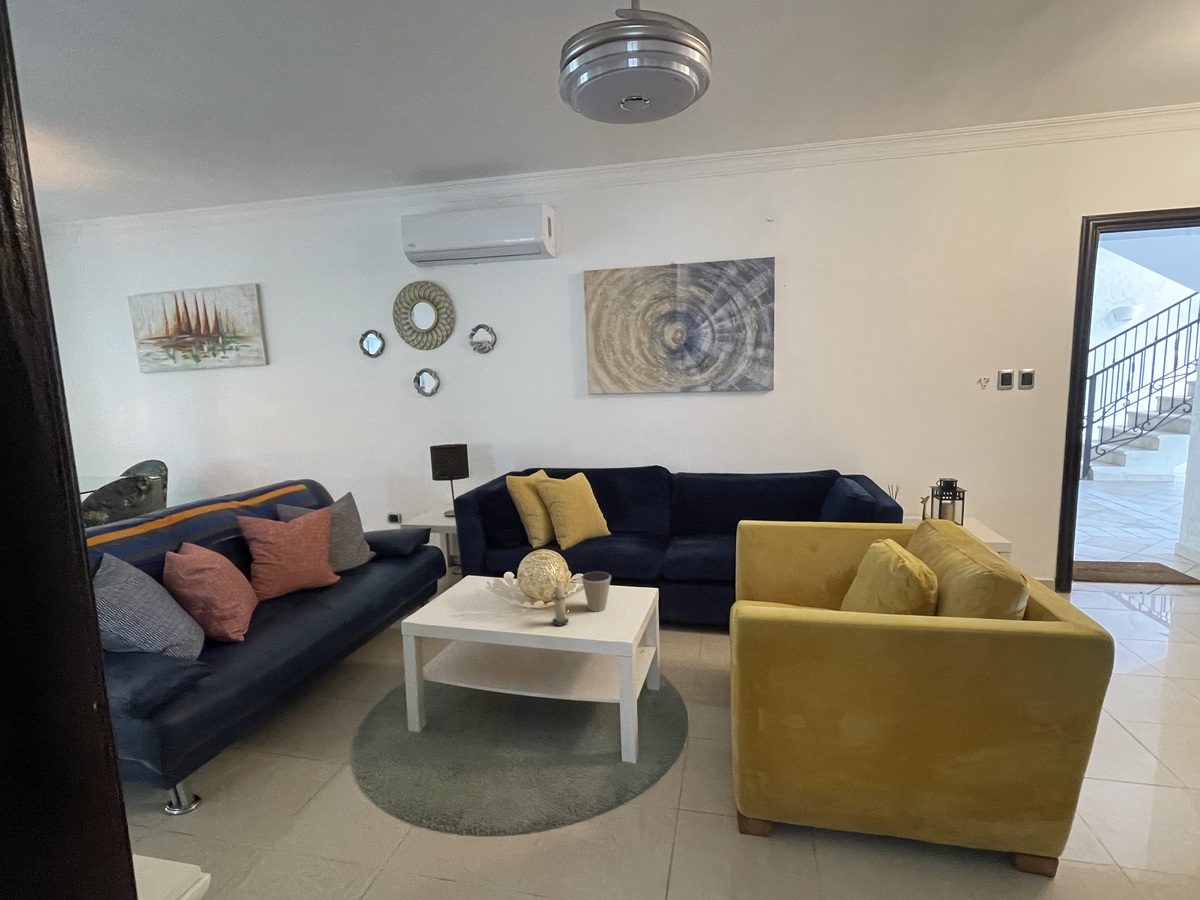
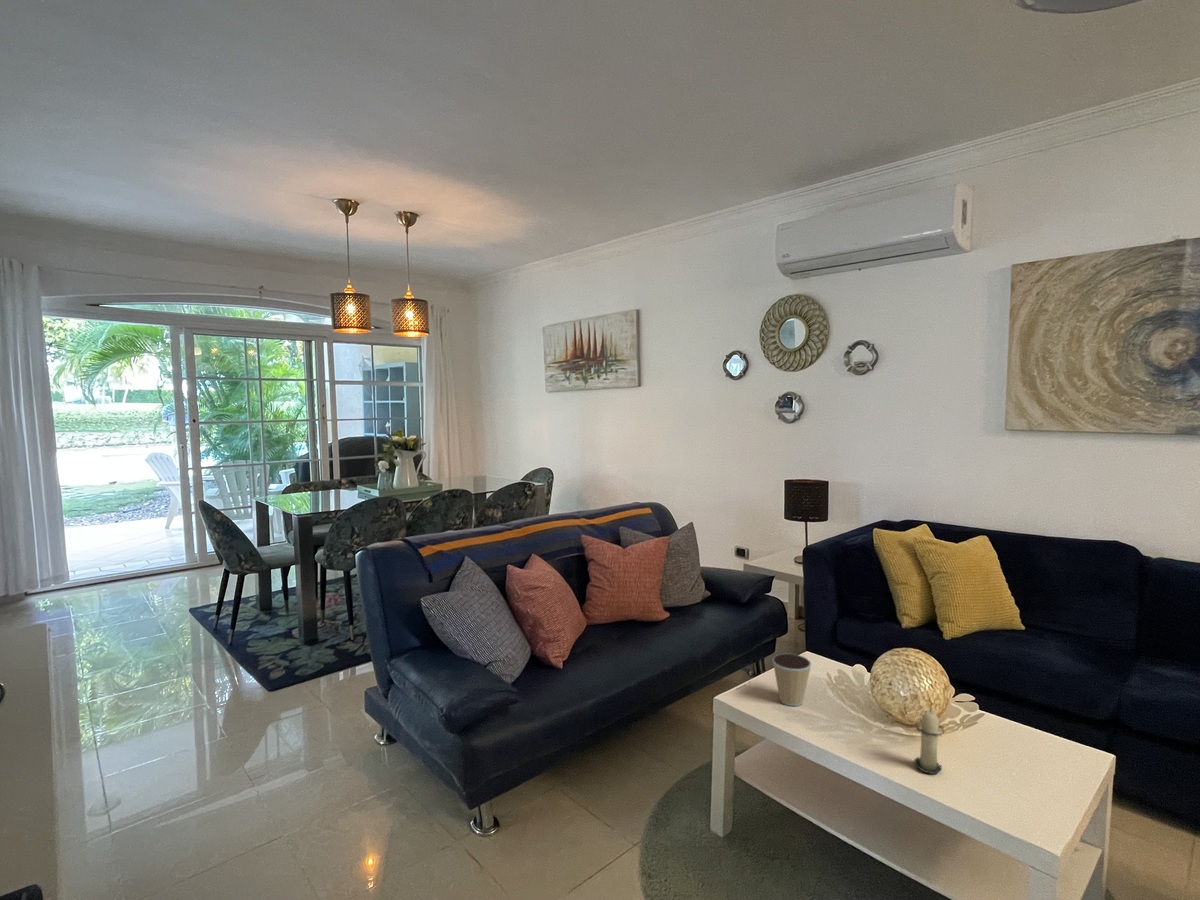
coffee cup: present [582,572,611,611] -> present [772,654,811,706]

